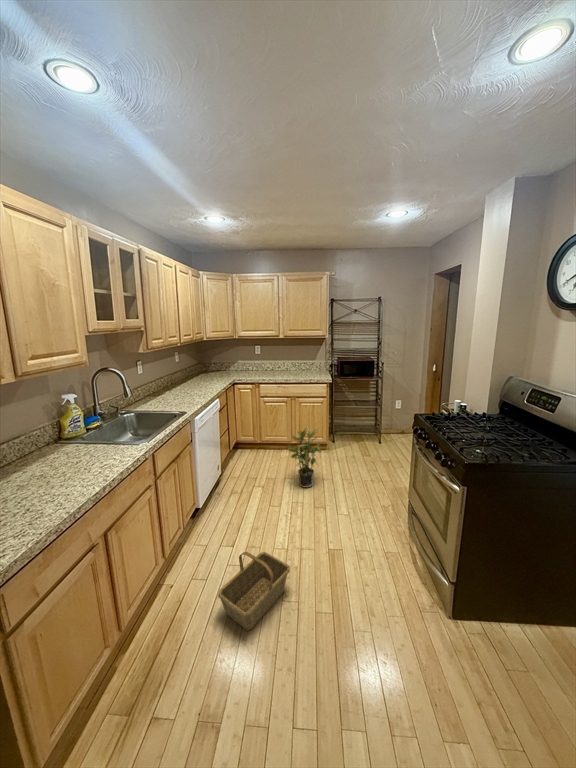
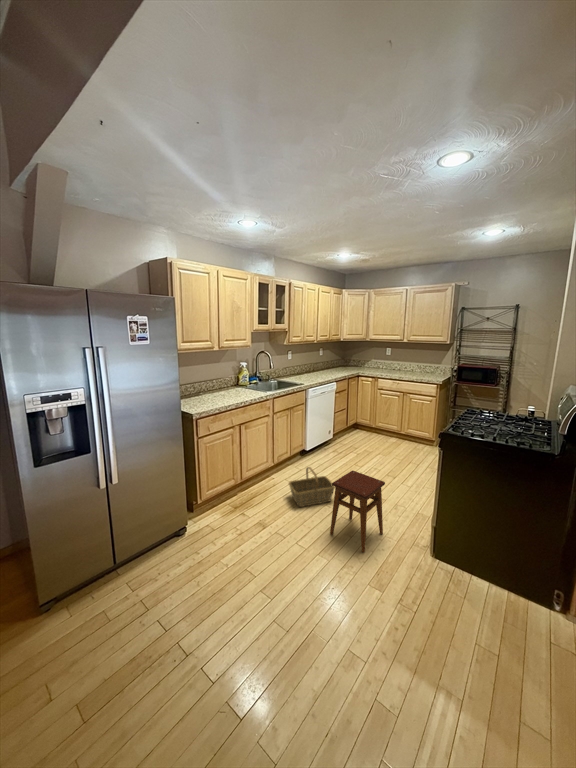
potted plant: present [288,427,321,487] -> none [379,412,408,463]
stool: none [328,542,396,672] -> present [330,471,385,553]

